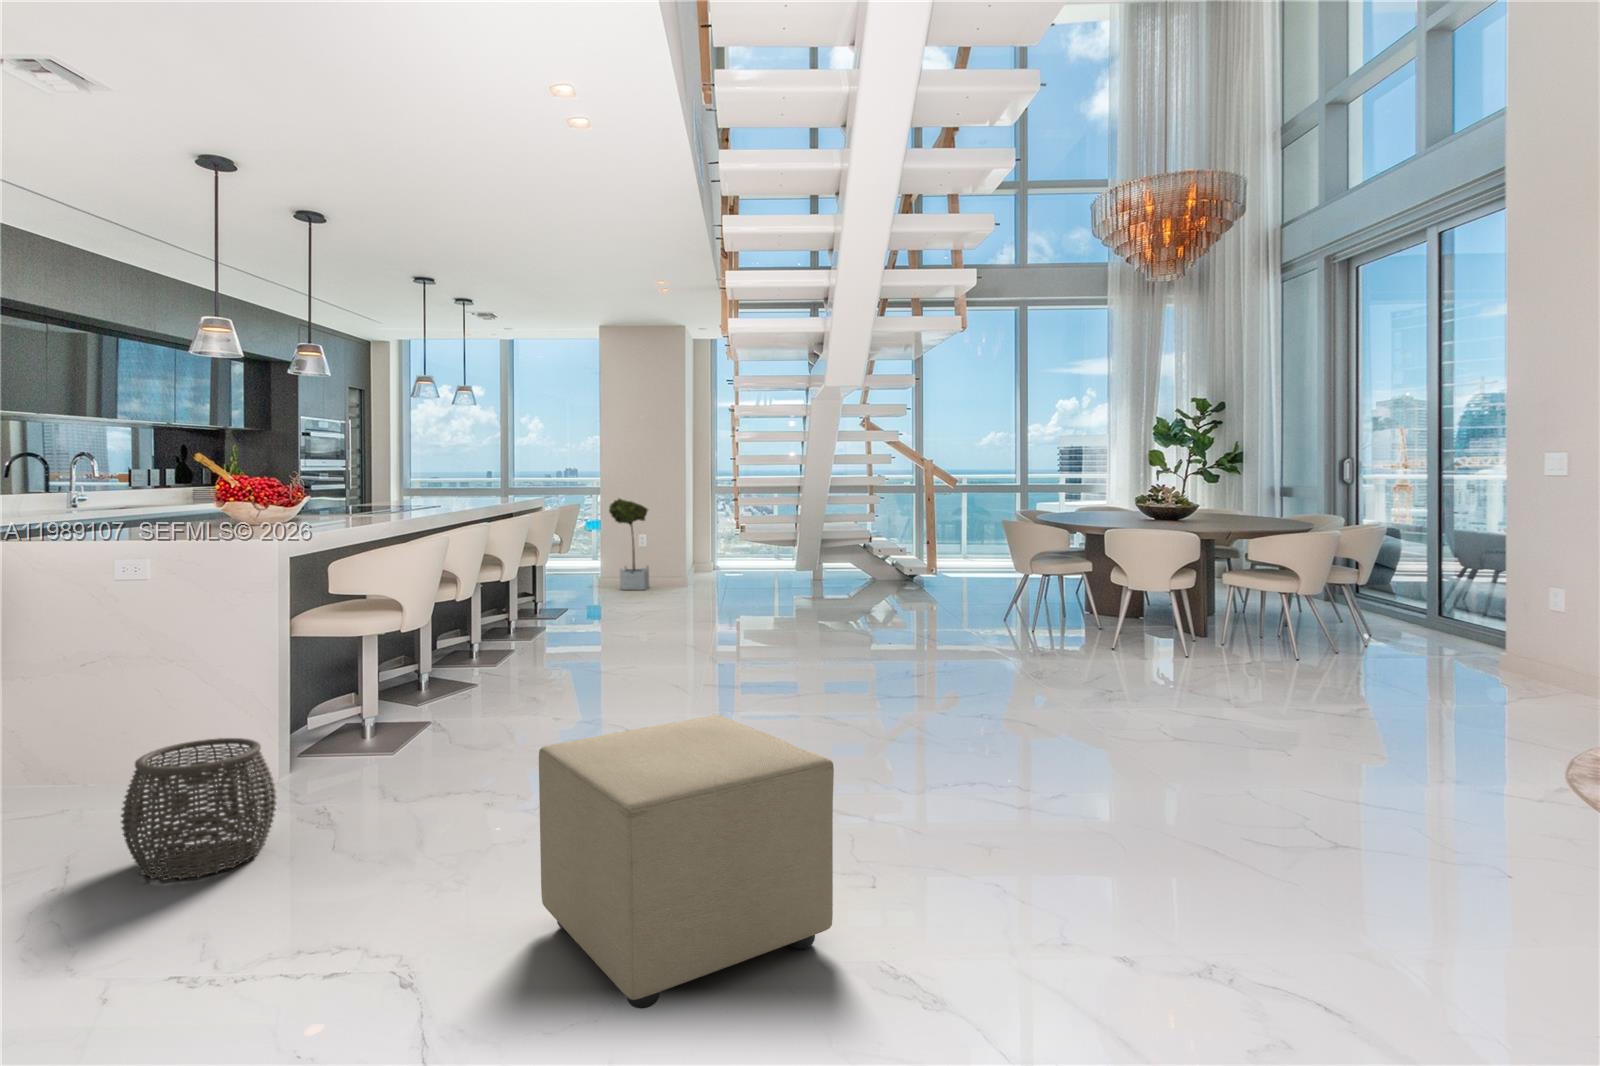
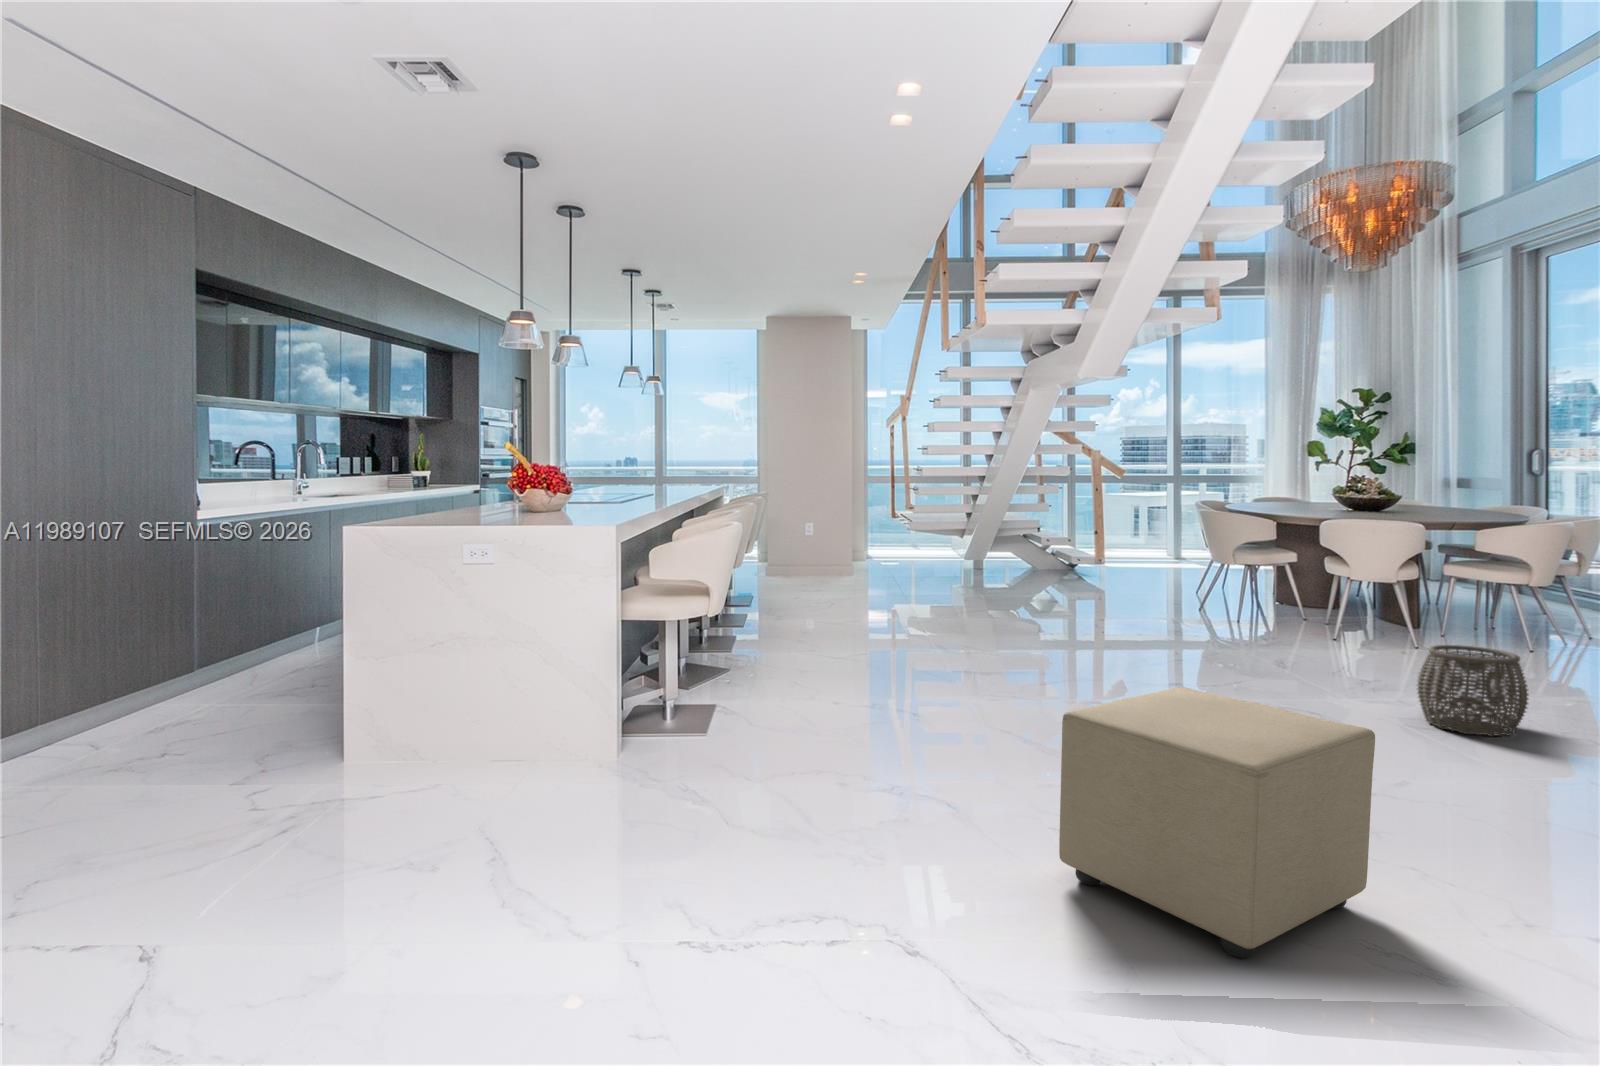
potted tree: present [609,499,649,590] -> none [776,484,814,573]
woven basket: present [121,738,277,880] -> present [1417,645,1529,736]

